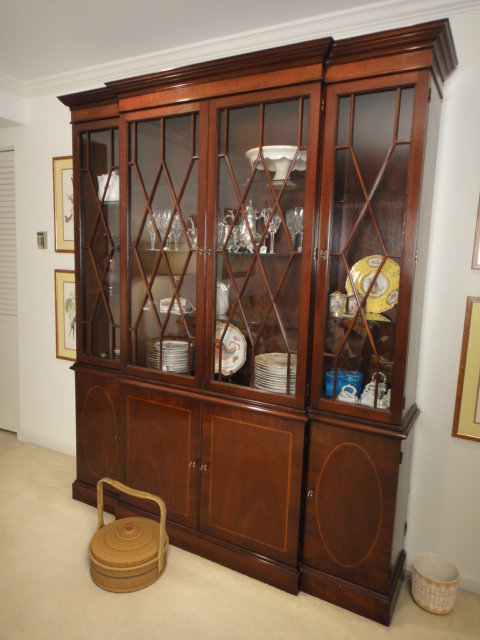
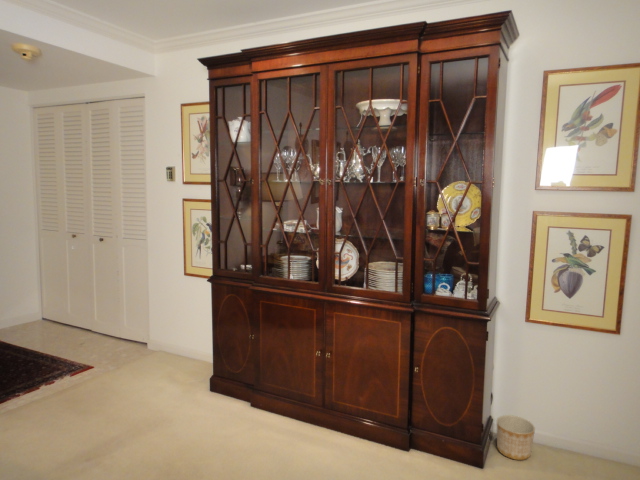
woven basket: present [88,477,169,593] -> none [239,365,302,453]

